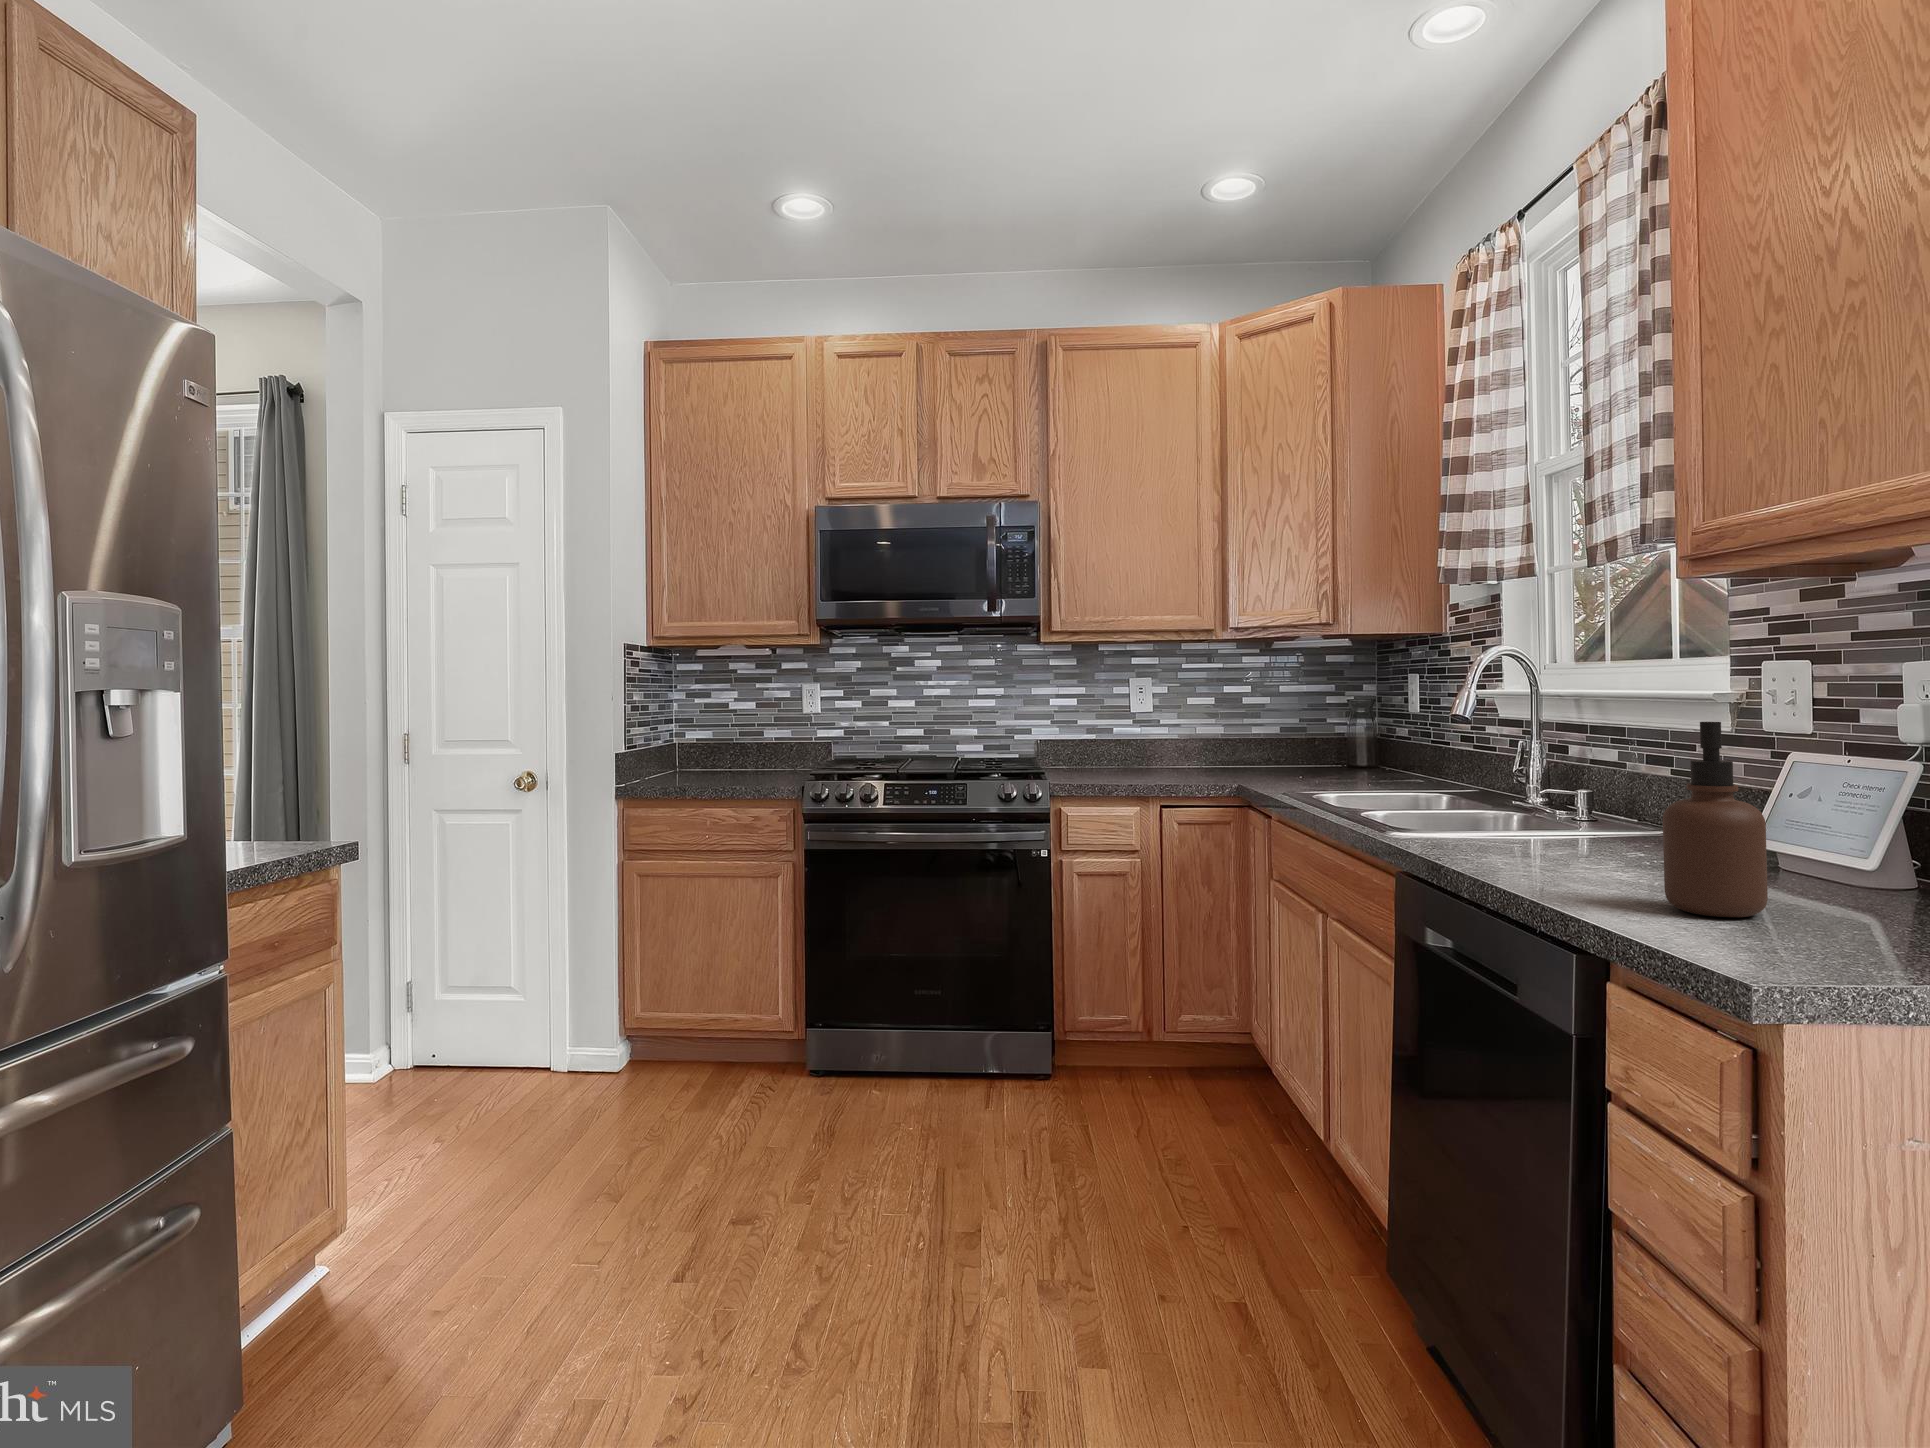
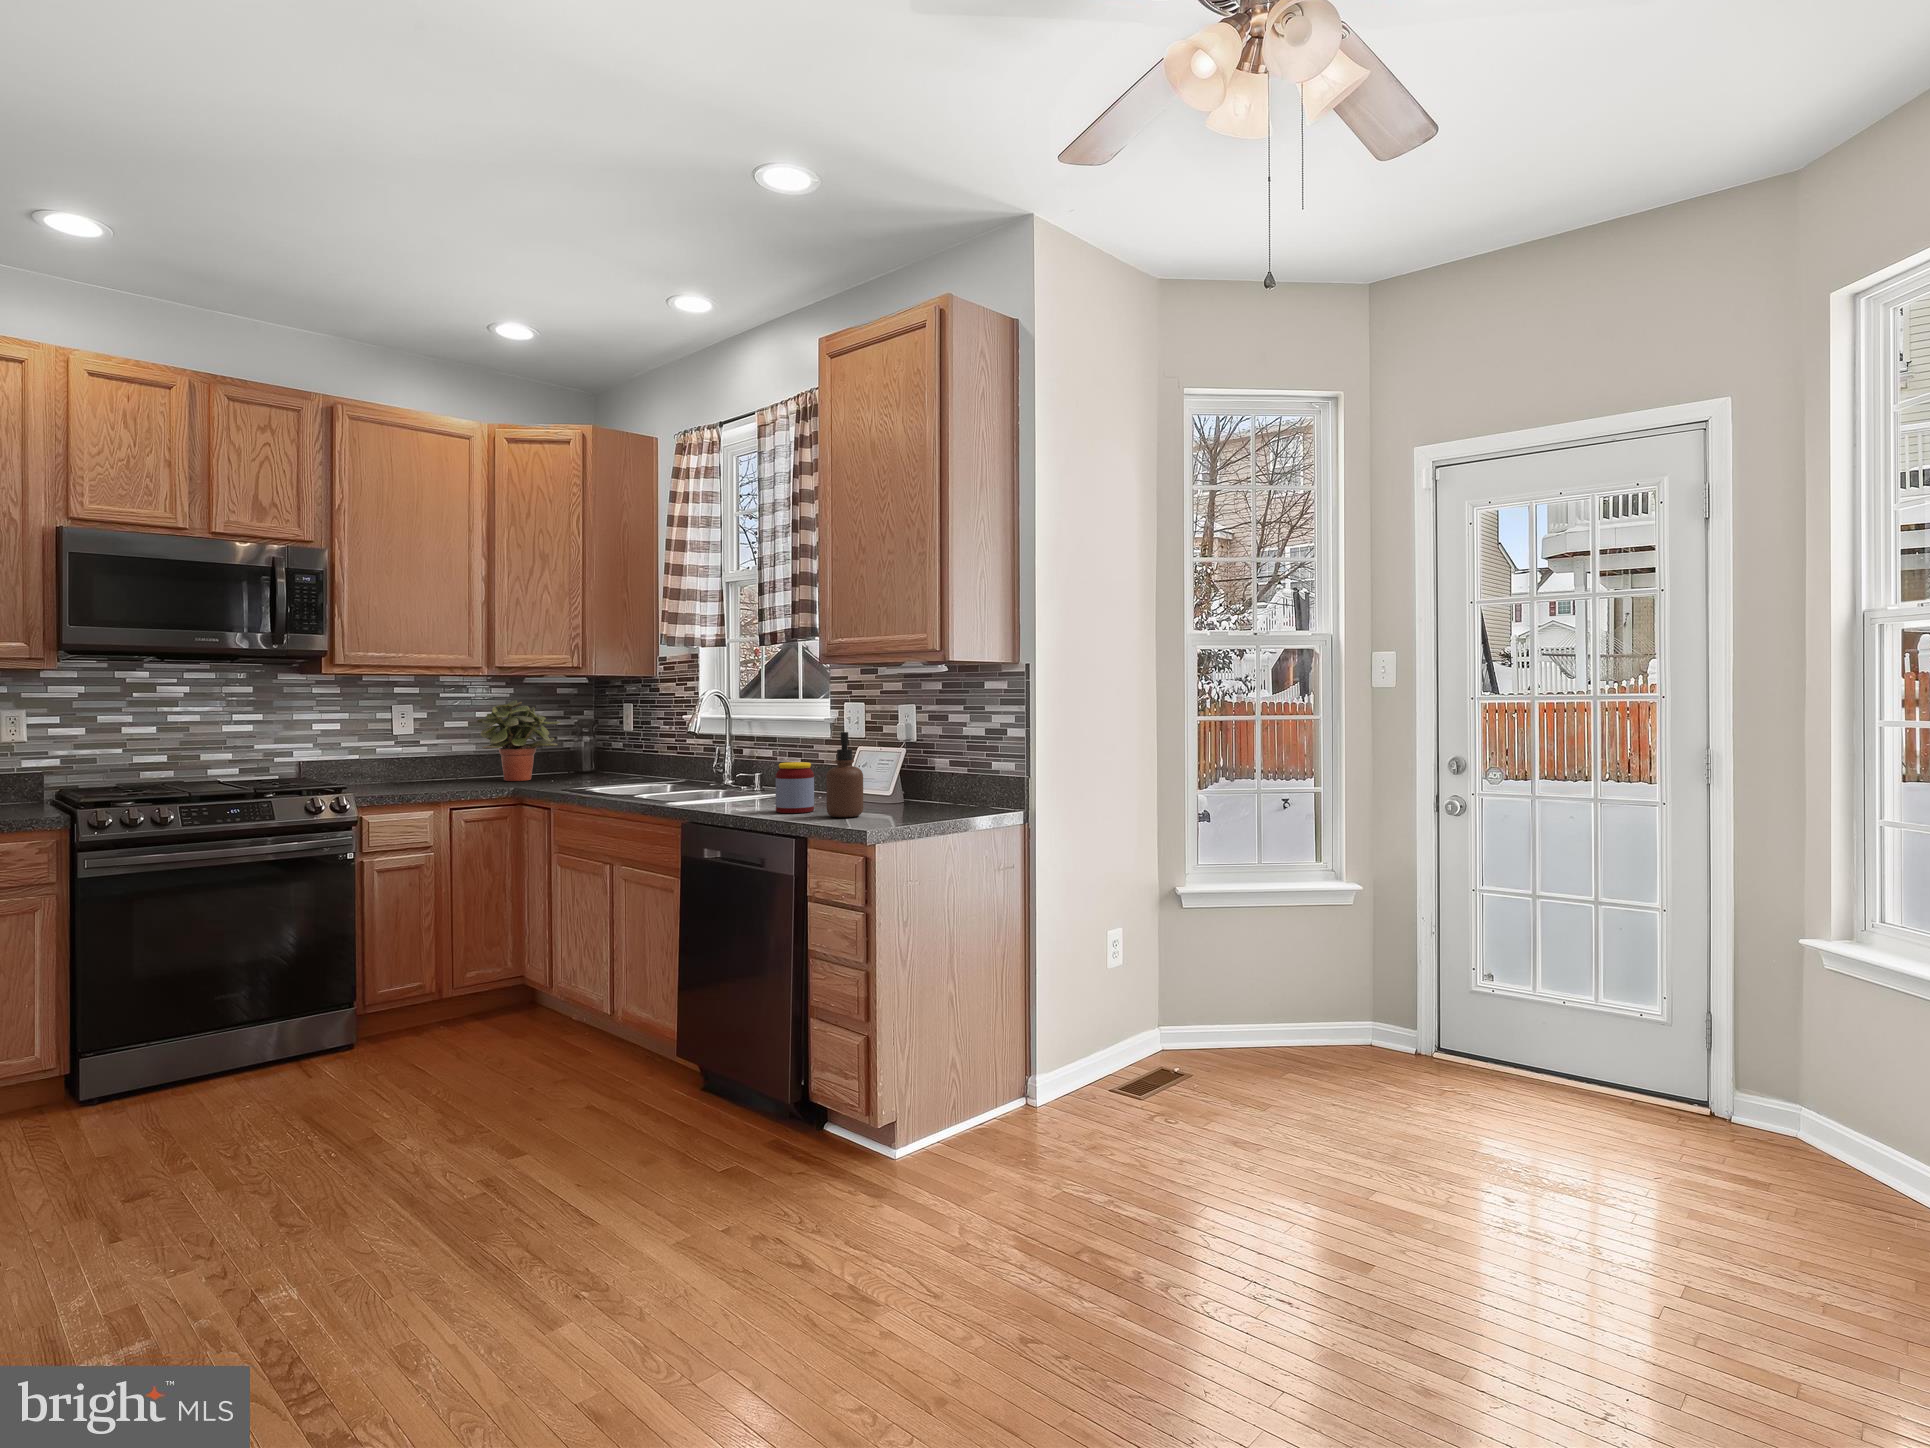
potted plant: none [1213,670,1315,773] -> present [477,700,561,781]
jar: none [1559,779,1650,886] -> present [776,762,814,813]

